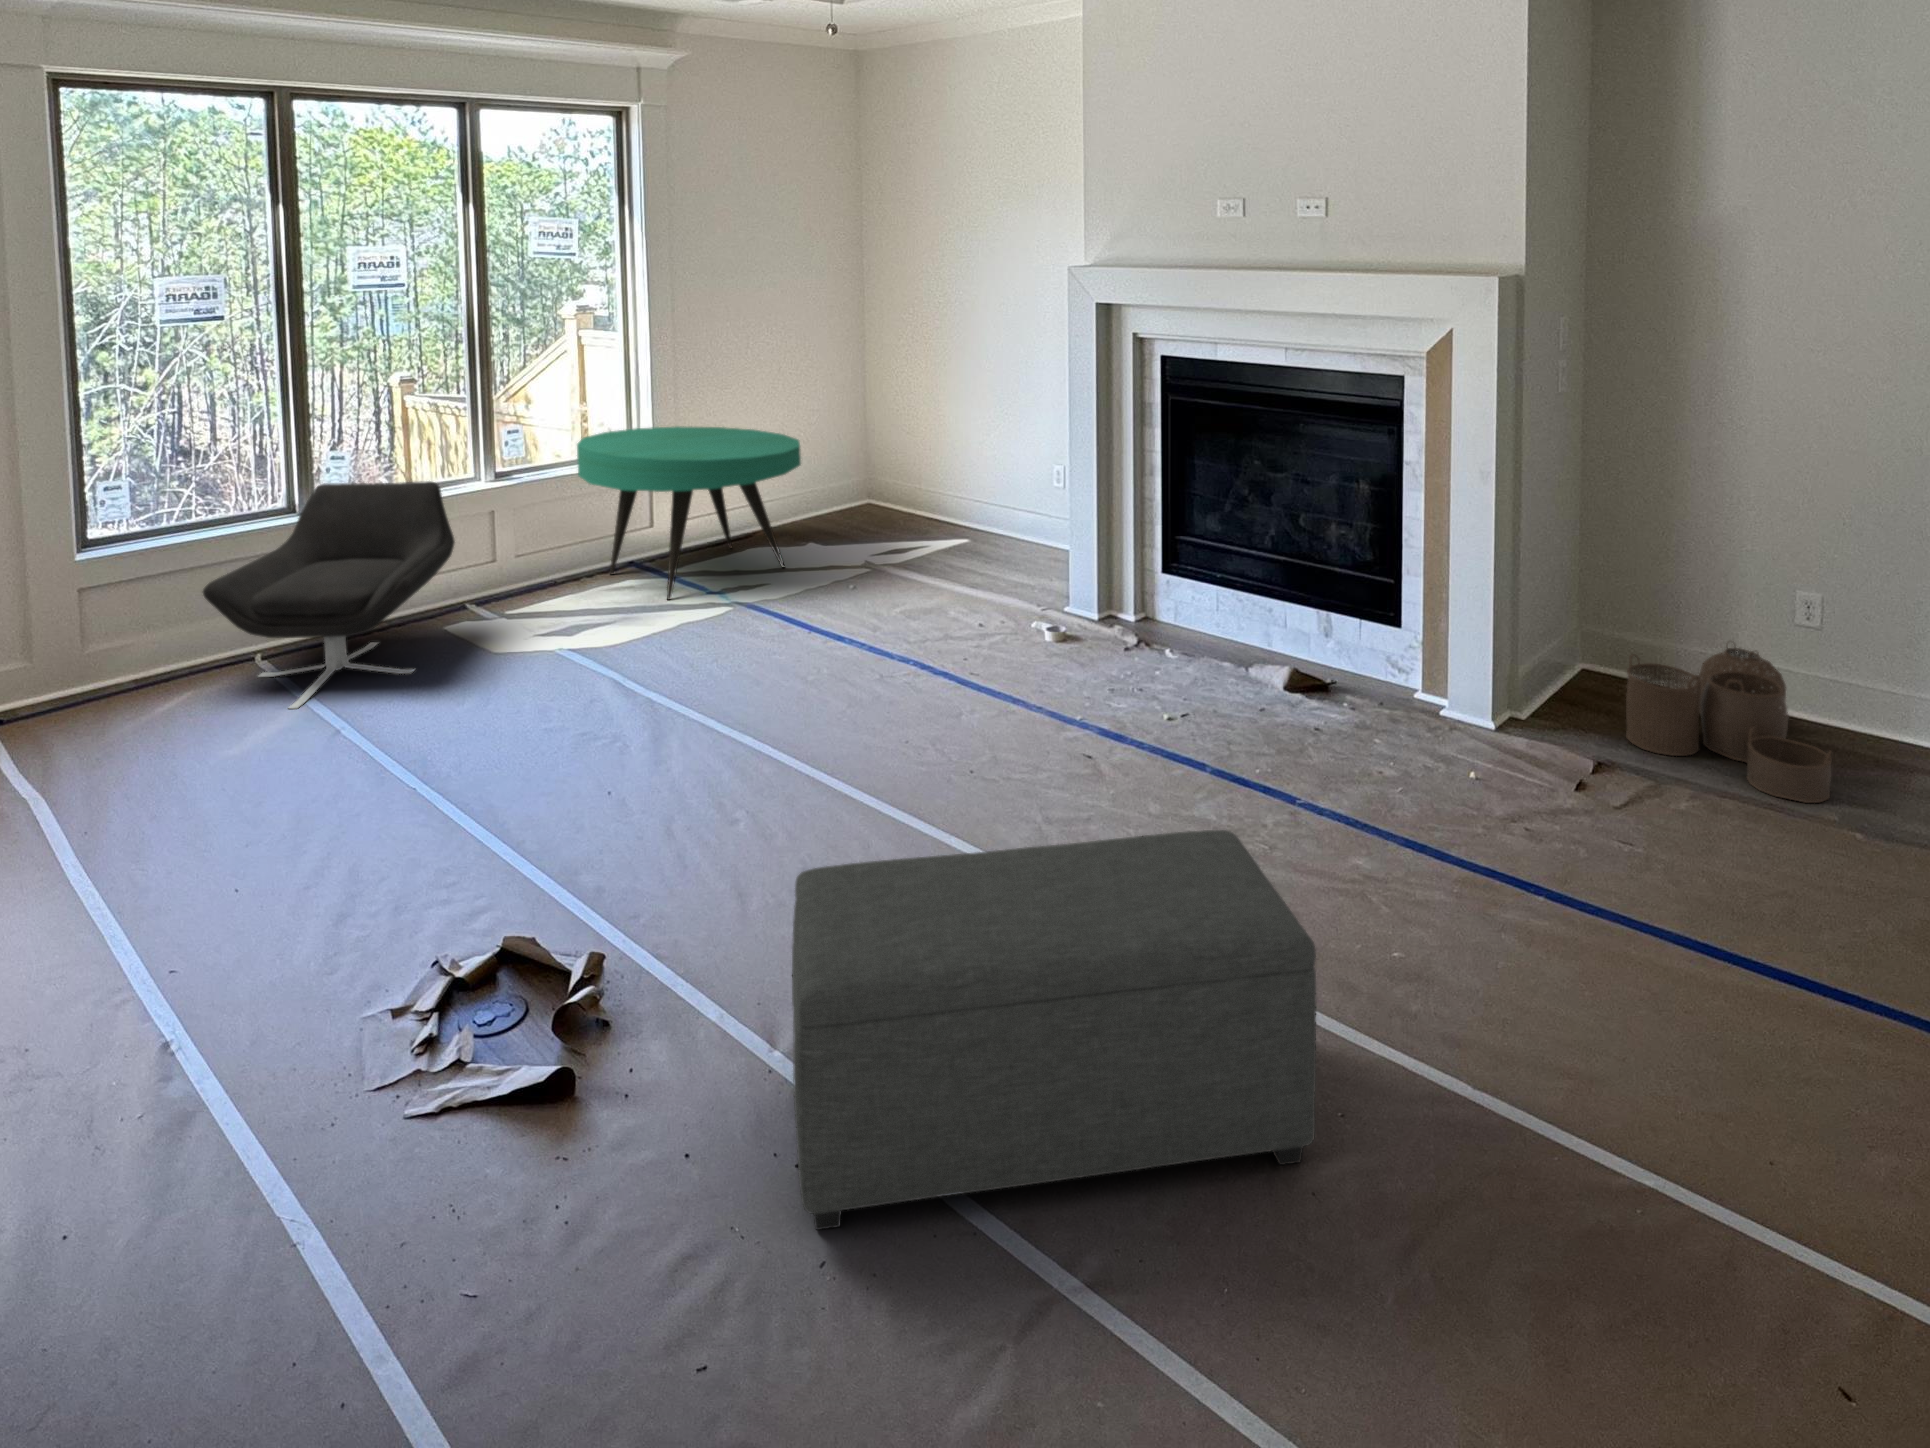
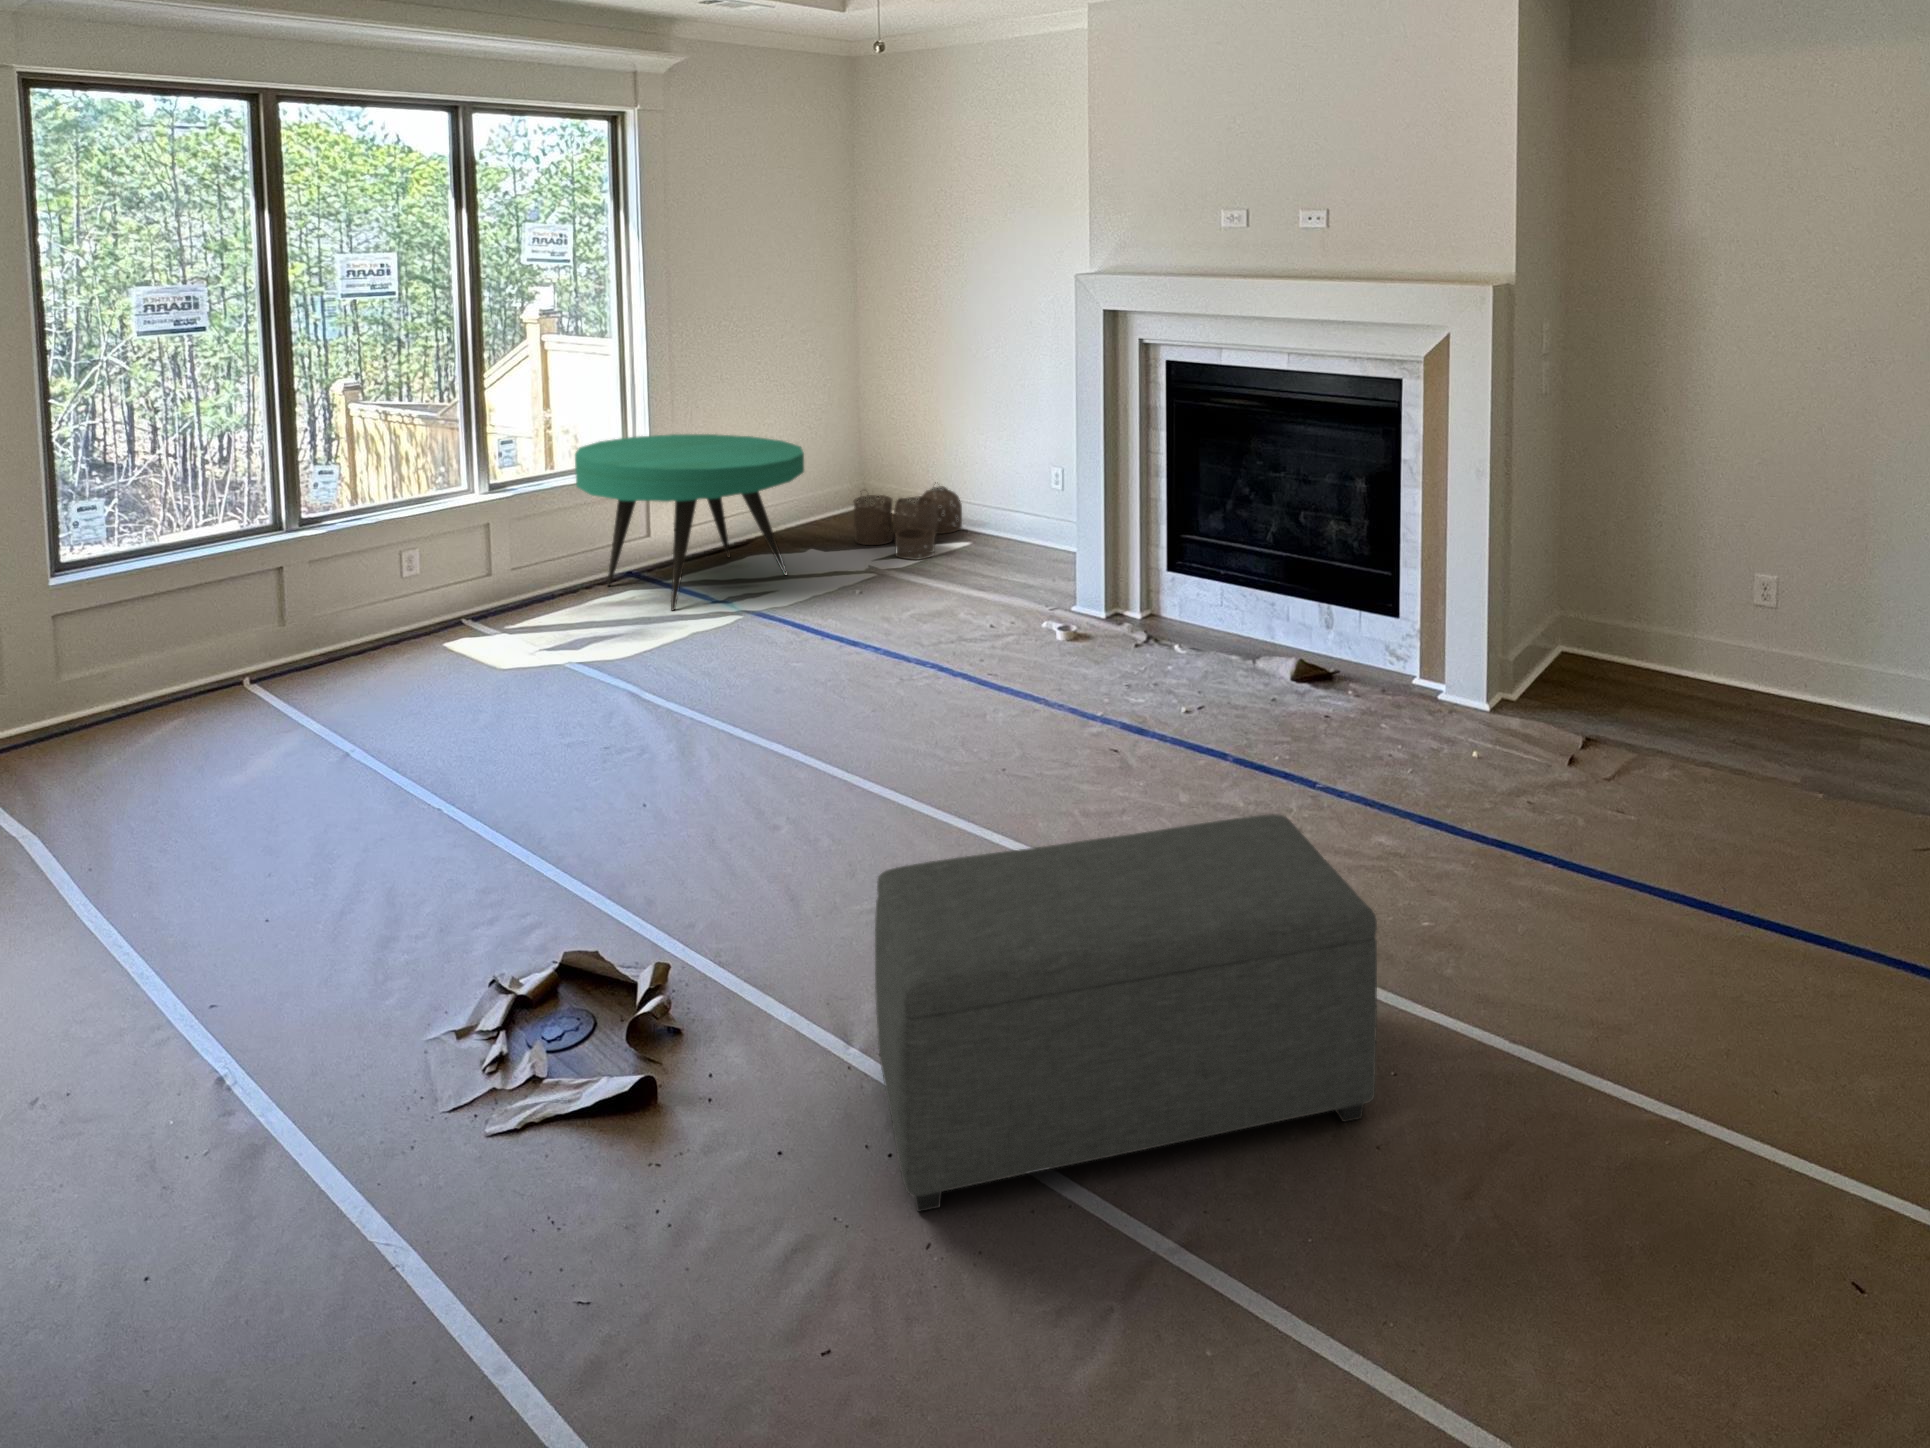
lounge chair: present [203,481,455,709] -> none [190,495,454,734]
woven basket: present [1626,647,1832,803] -> present [854,482,962,560]

